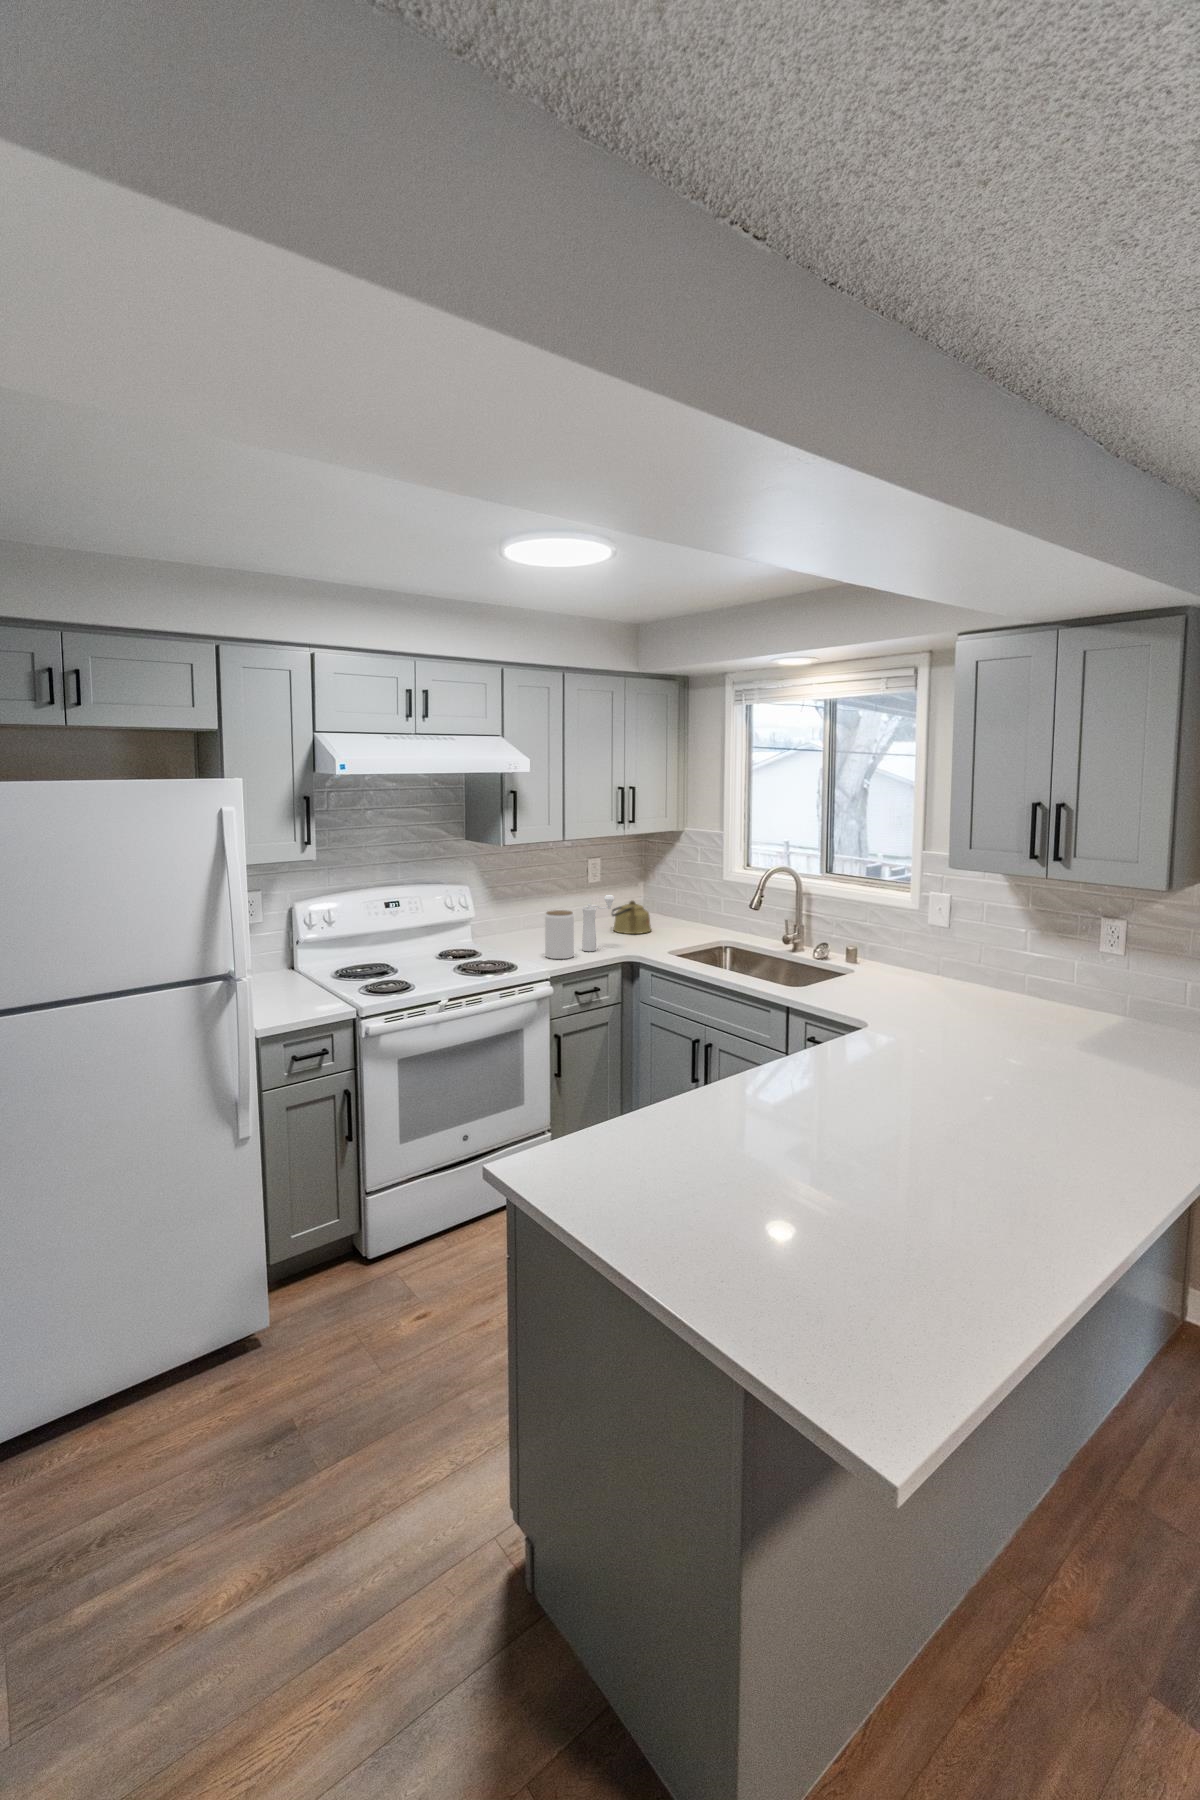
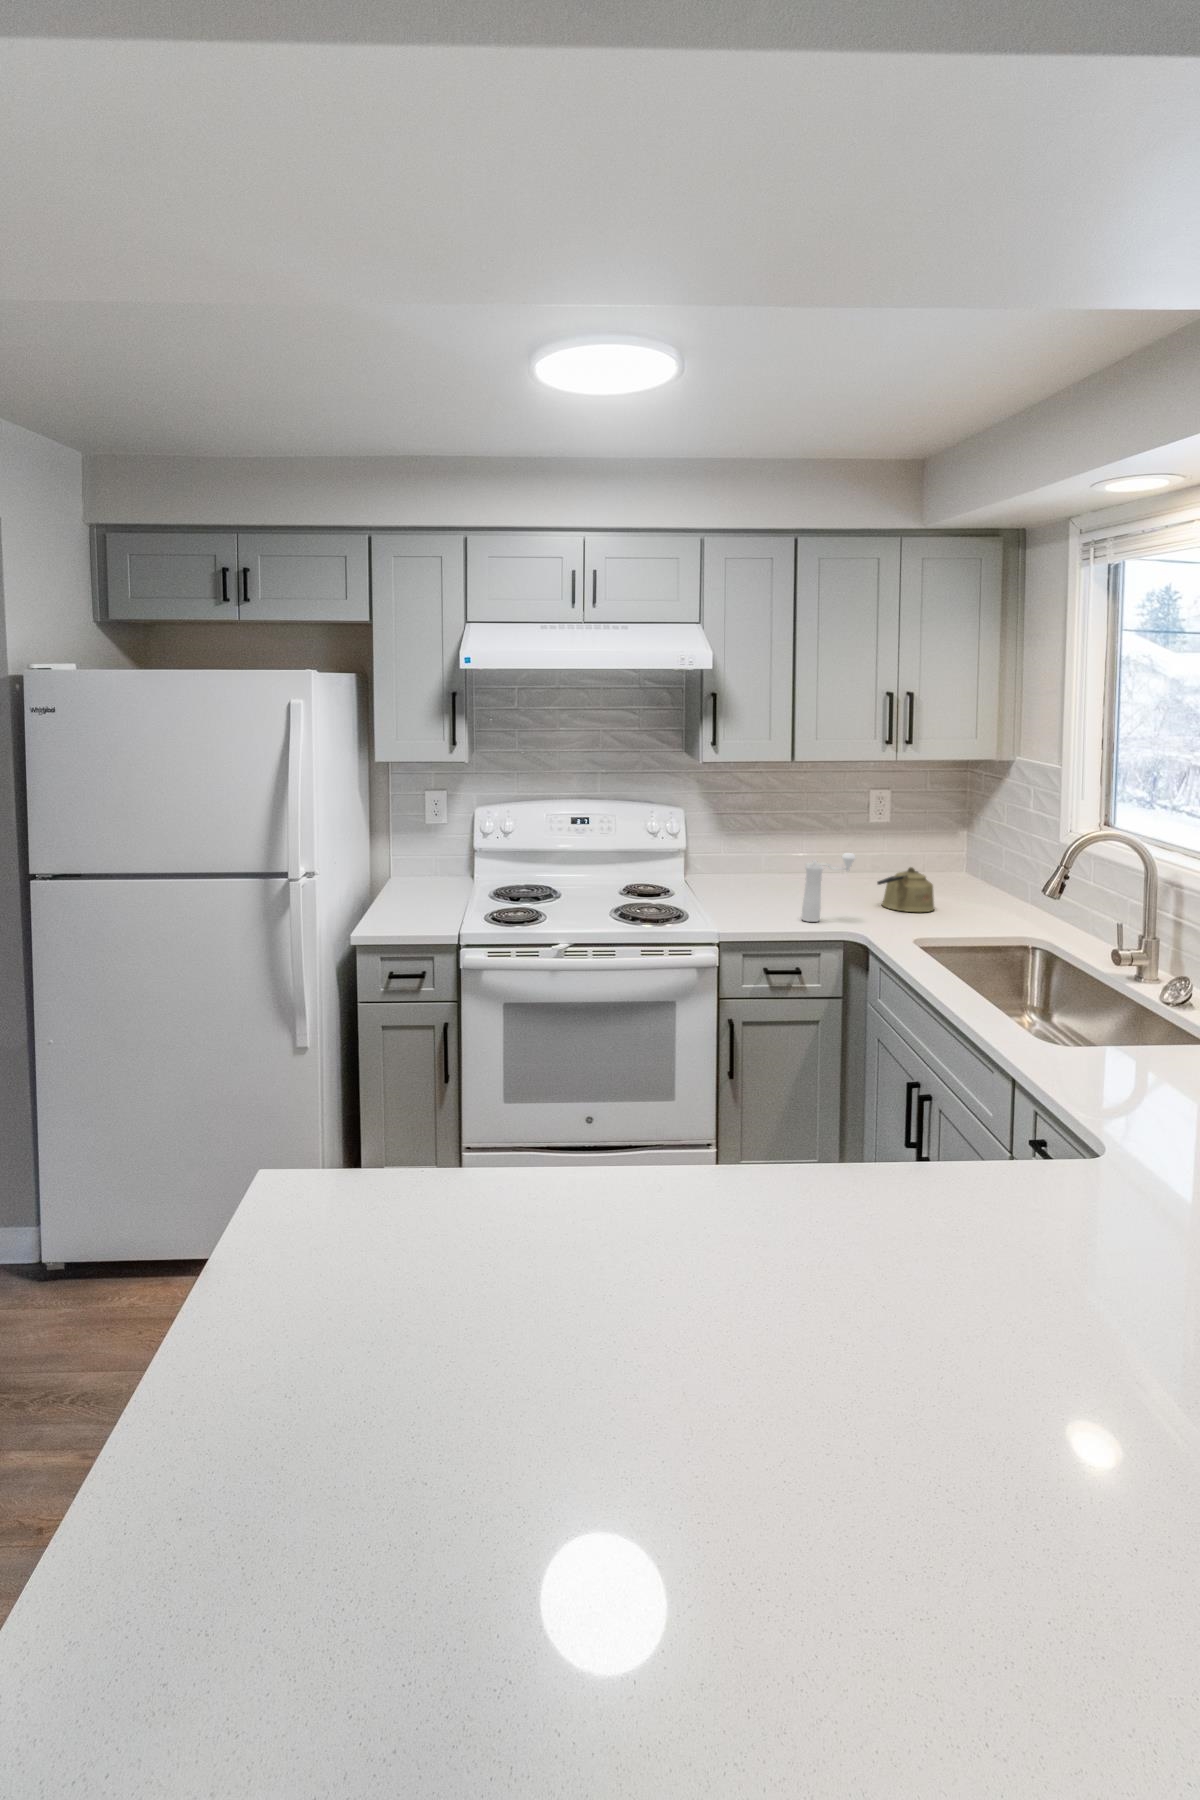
jar: present [545,910,574,959] -> none [744,863,784,925]

